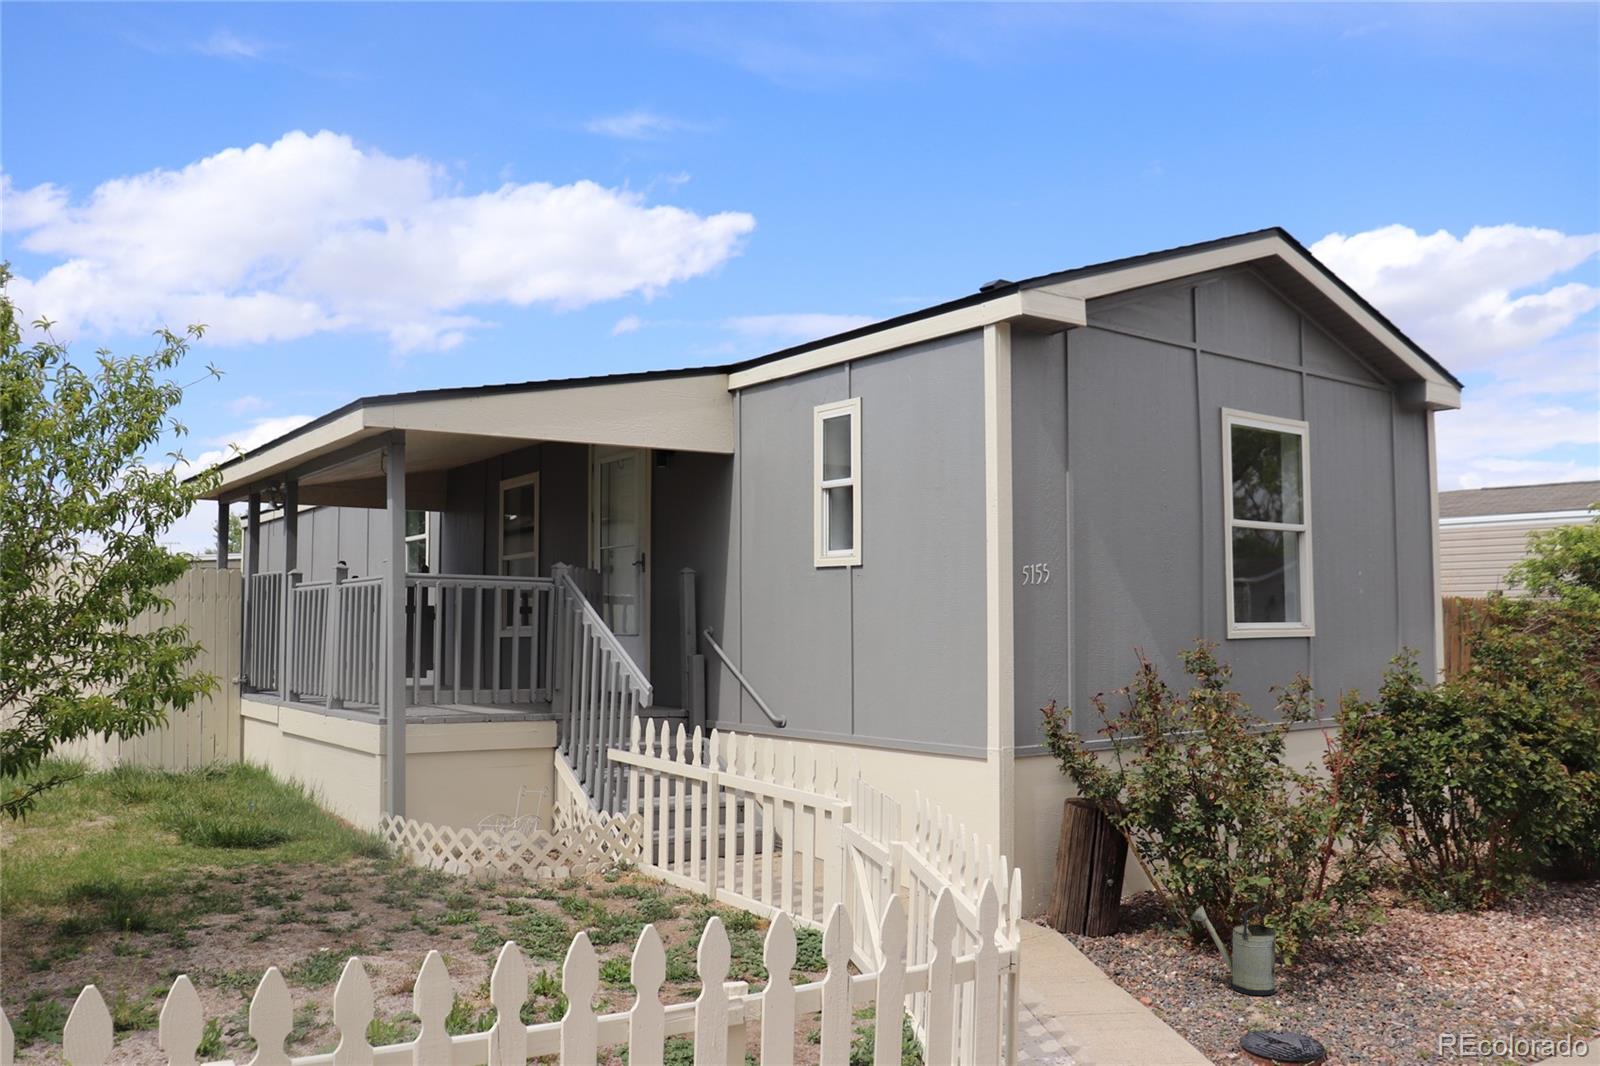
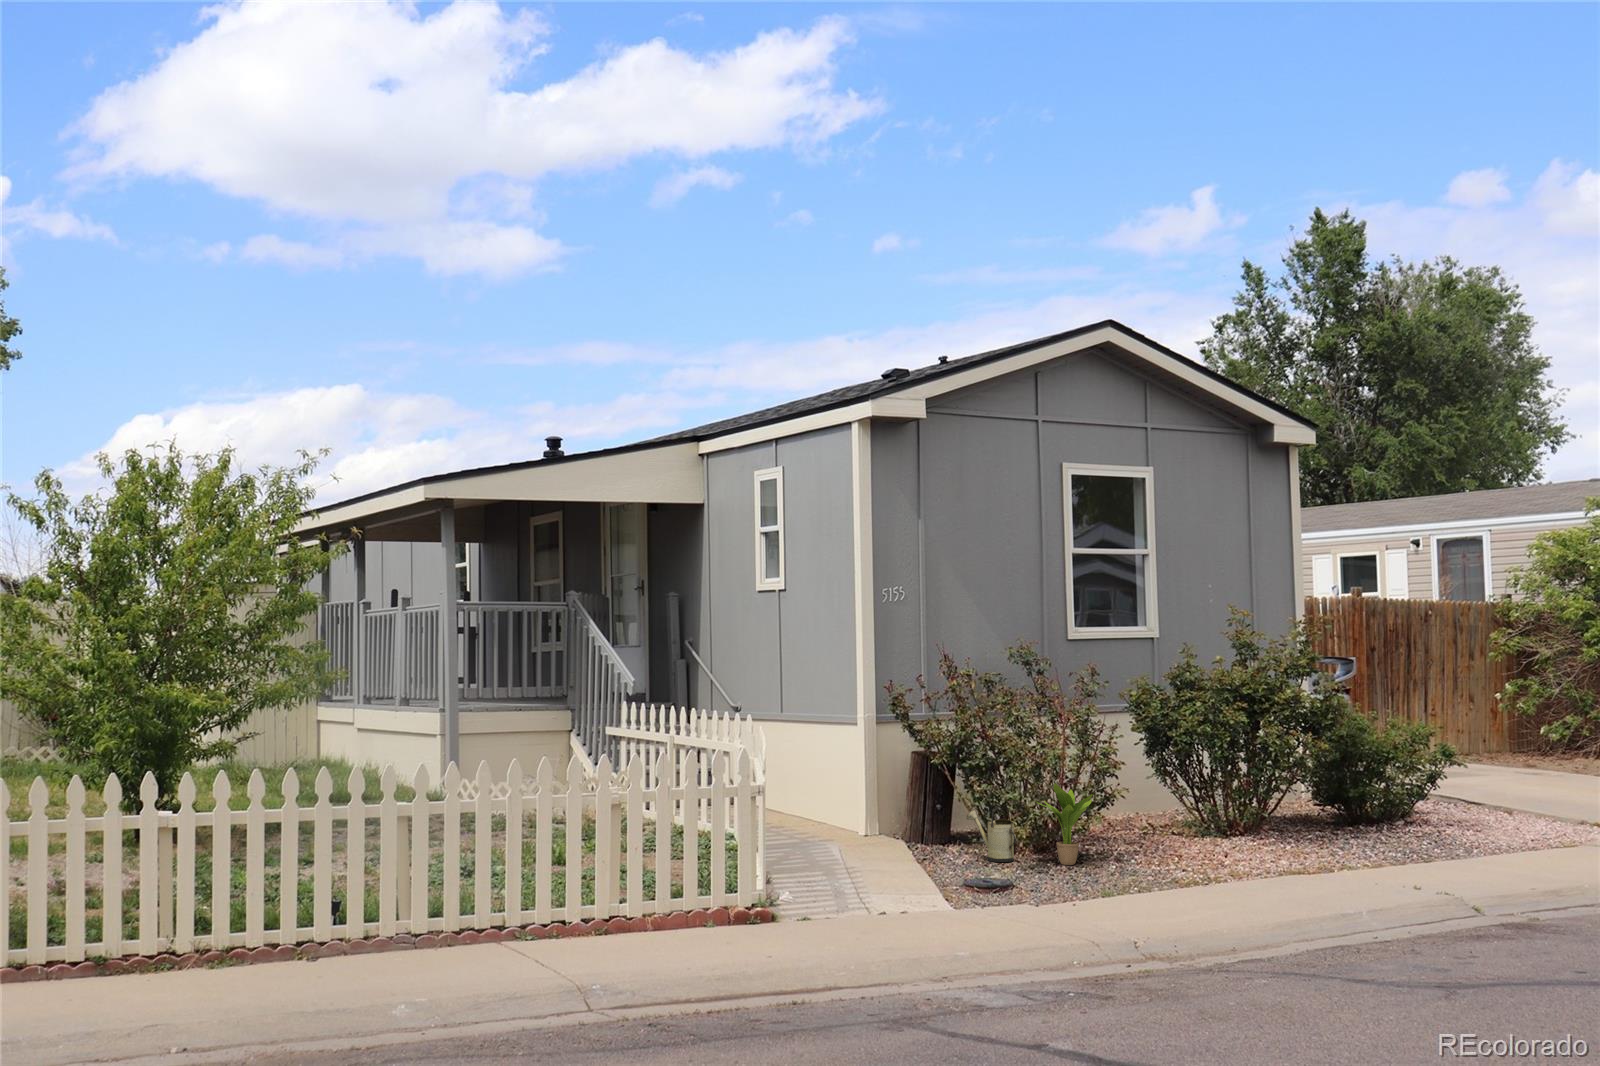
potted plant: none [1313,876,1415,1002] -> present [1037,783,1092,865]

